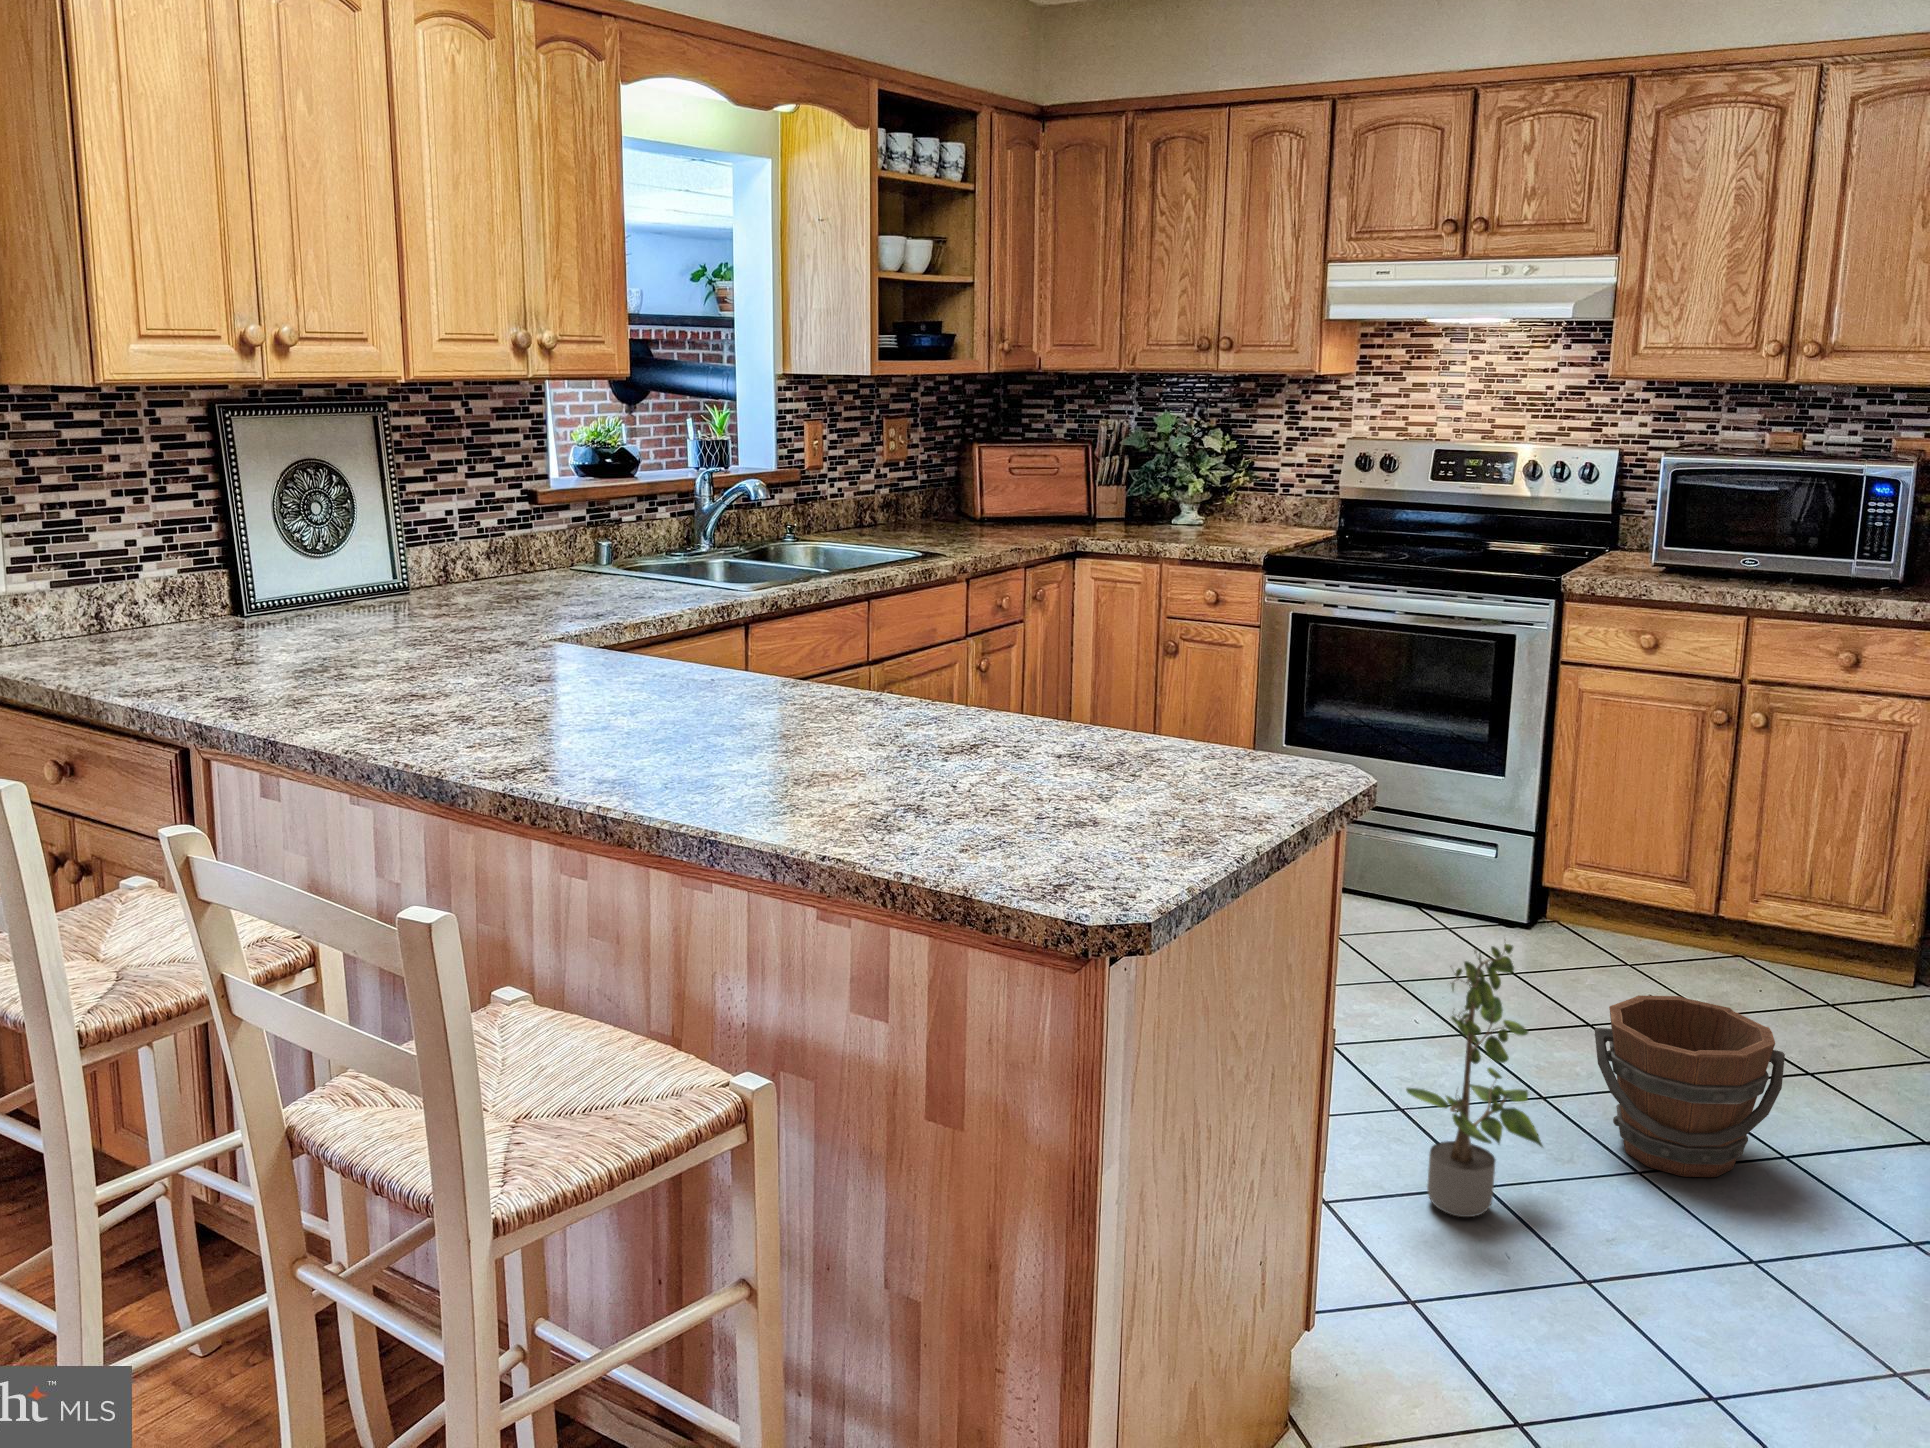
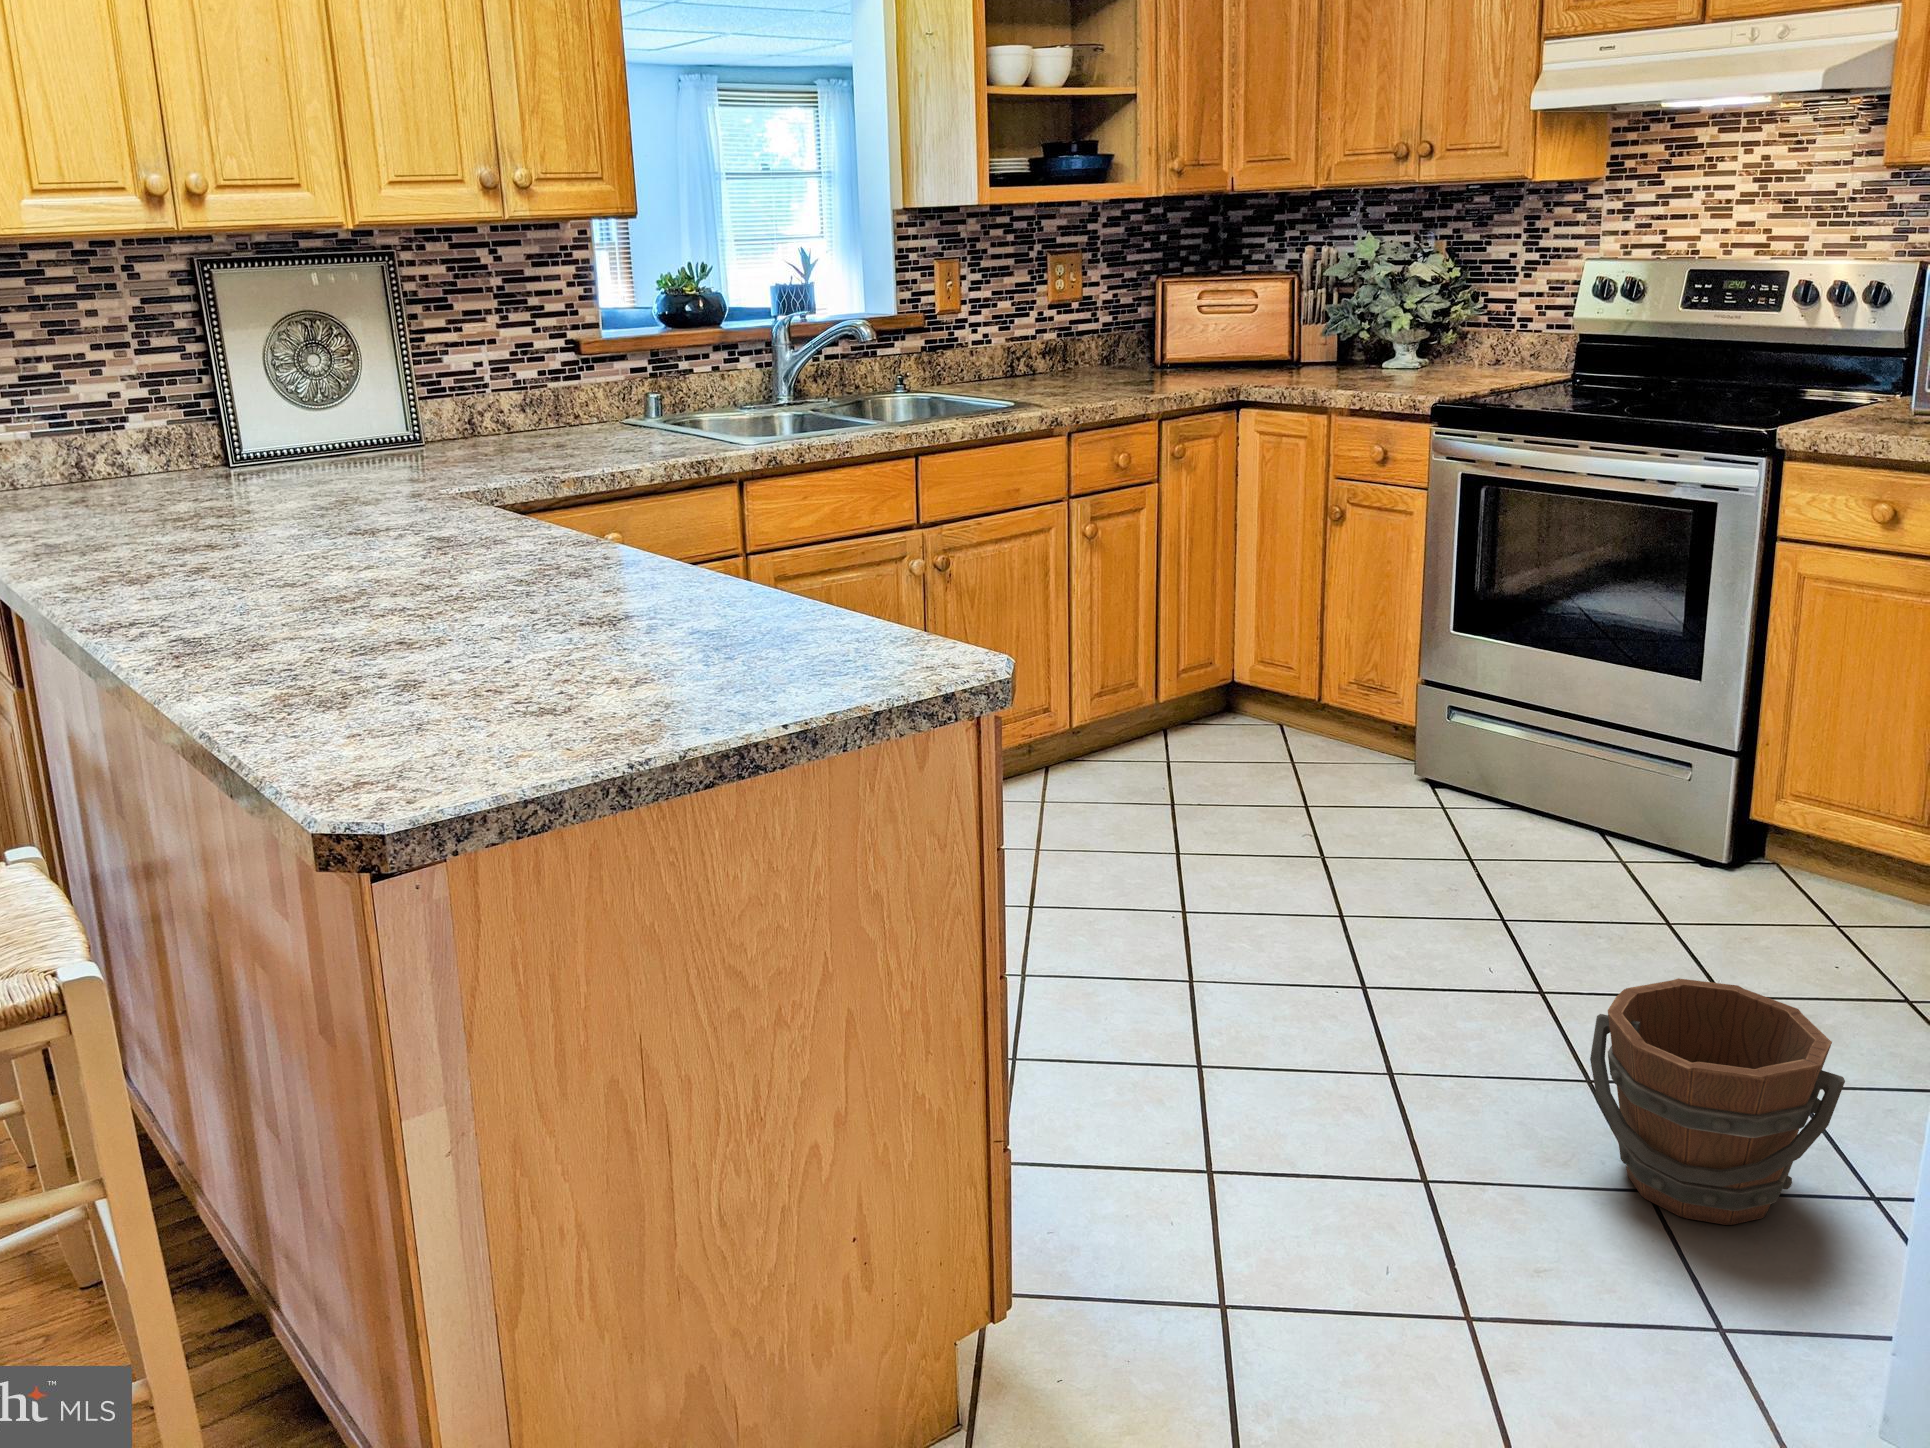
potted plant: present [1406,944,1543,1217] -> none [1270,889,1465,1227]

